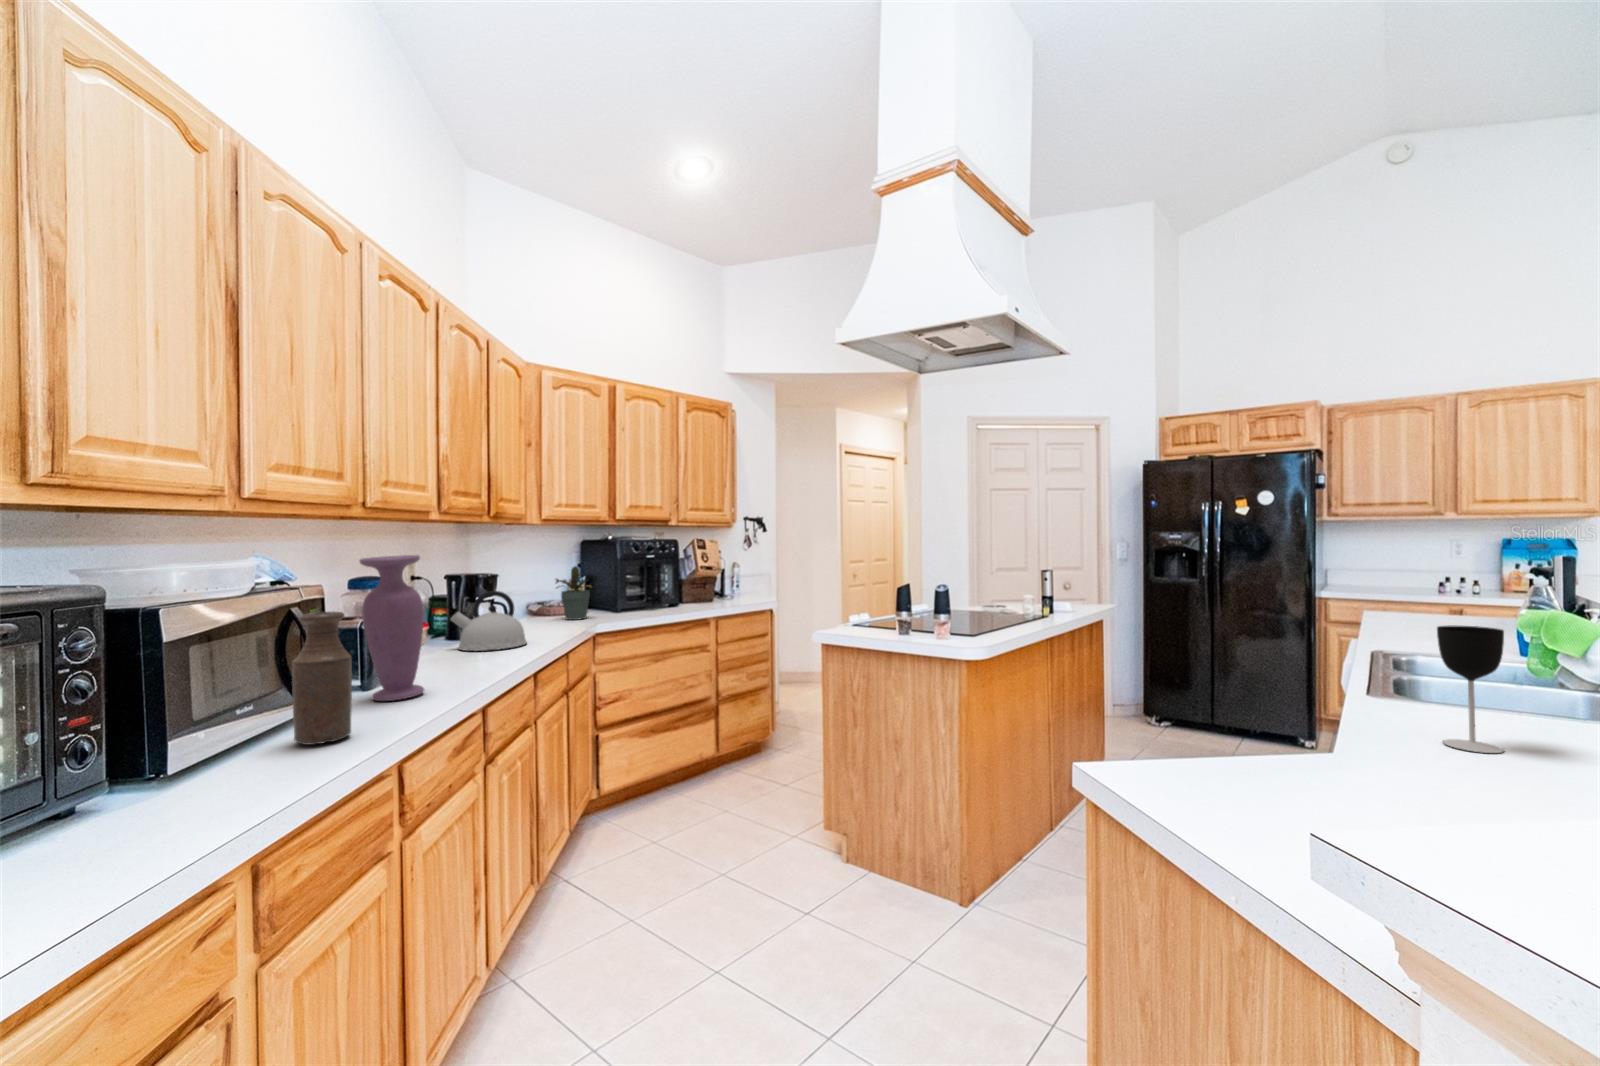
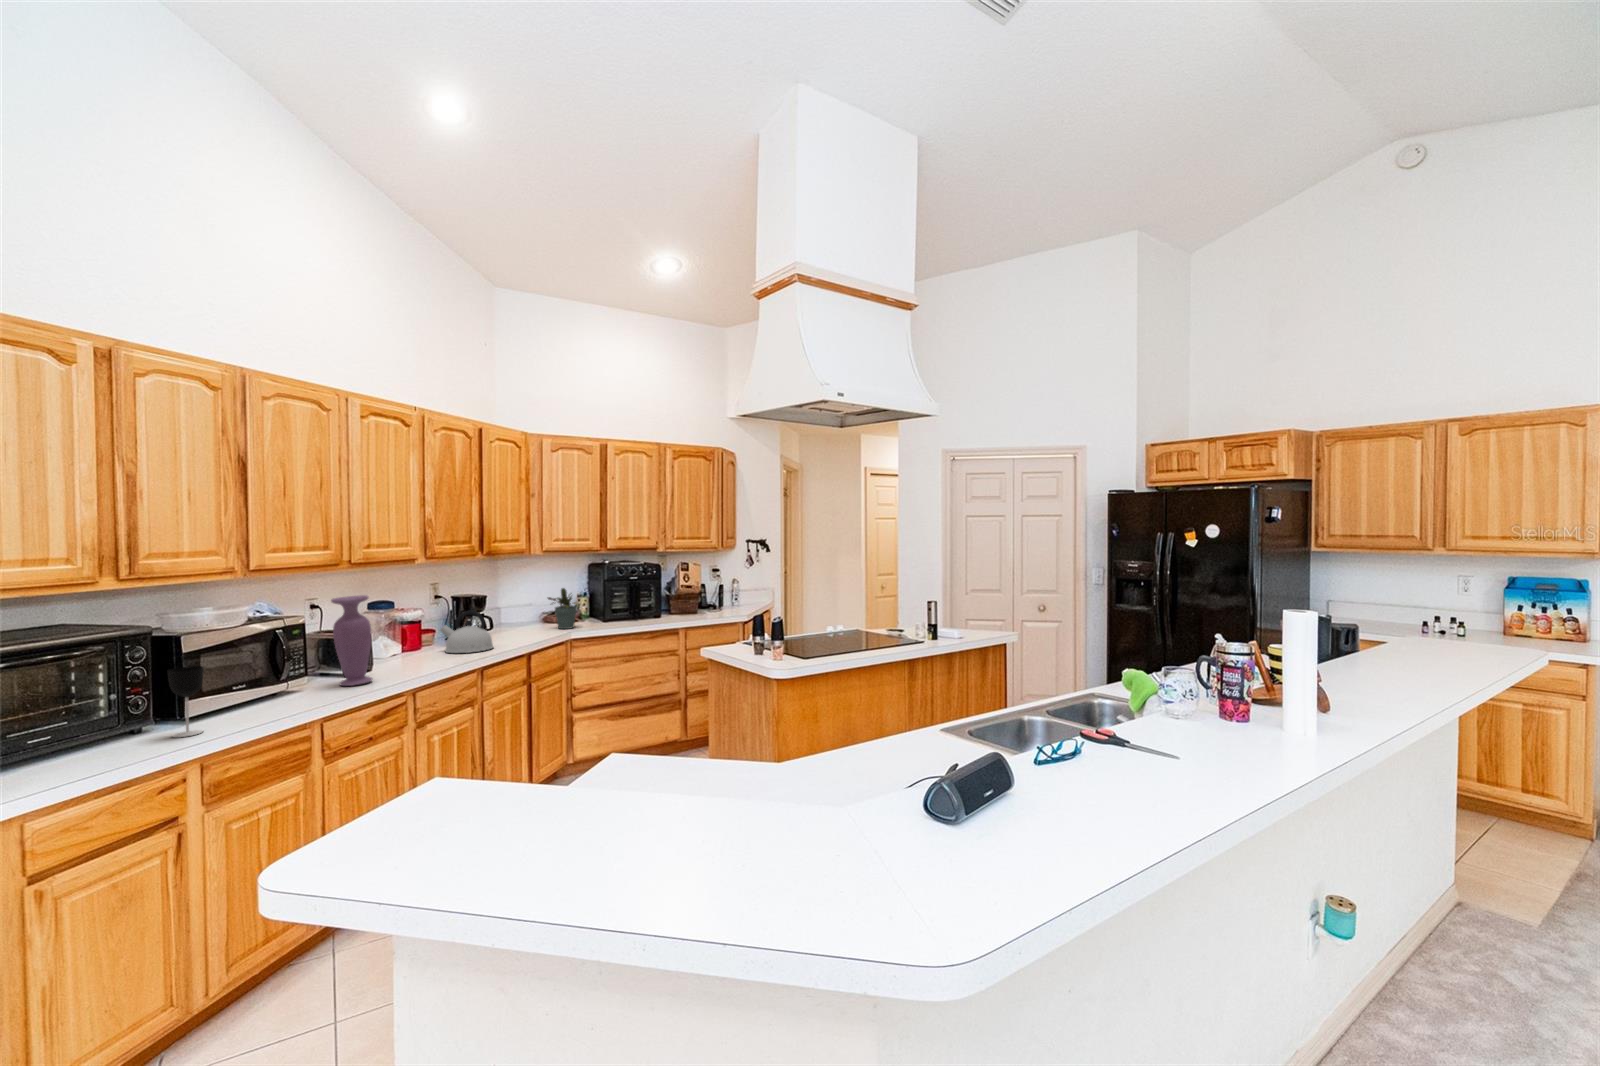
bottle: present [292,612,352,745] -> none [264,635,297,709]
wine glass: present [1437,626,1504,753] -> present [168,666,204,737]

